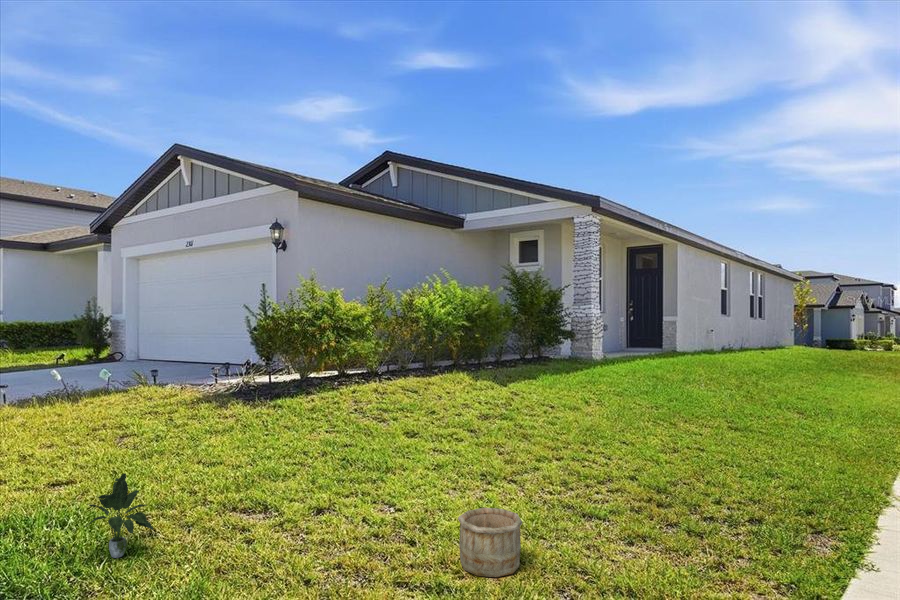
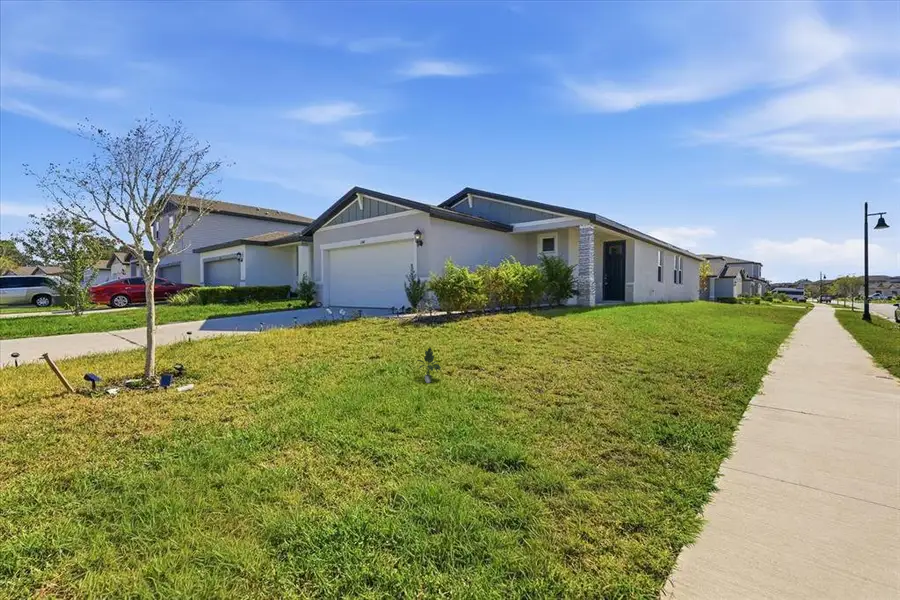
wooden bucket: present [458,508,522,577] -> none [574,364,603,391]

